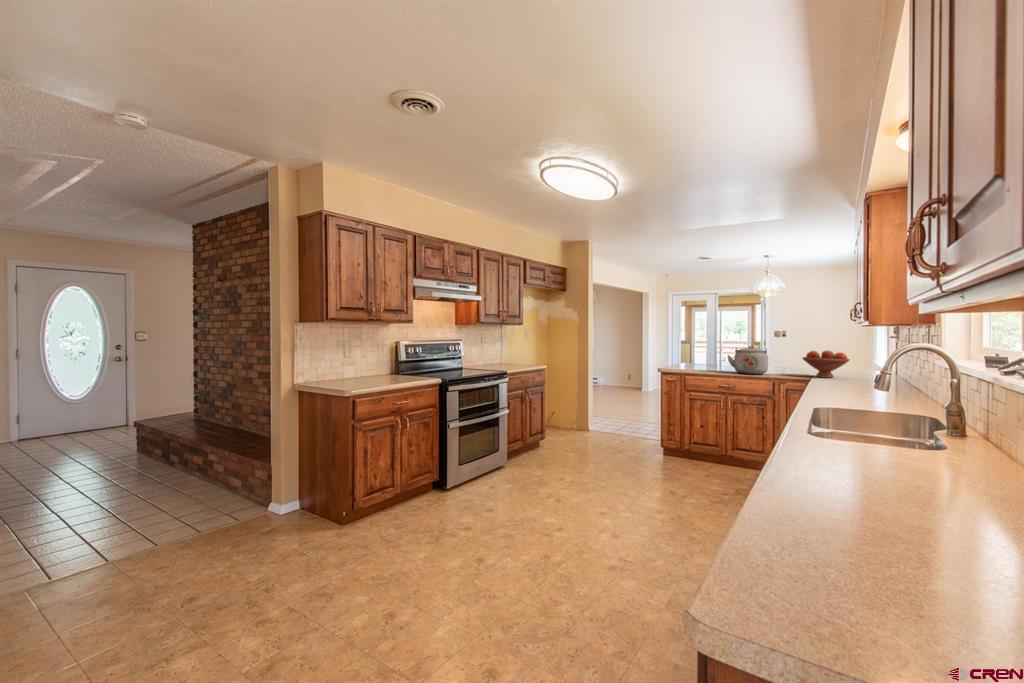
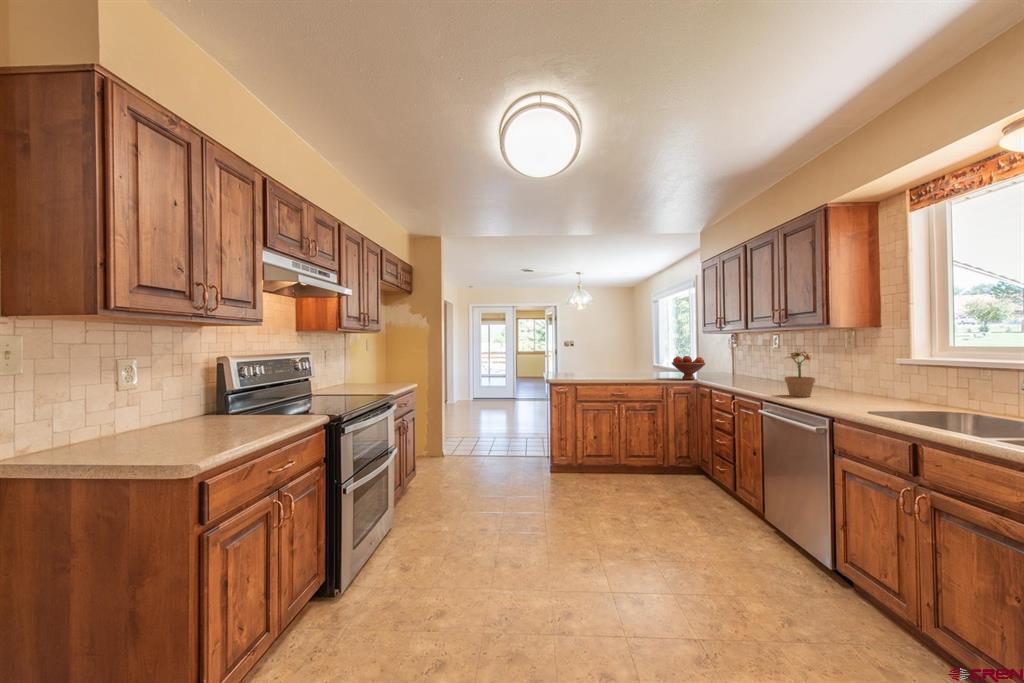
potted plant: none [880,345,929,406] -> present [785,350,815,397]
kettle: present [727,346,768,374] -> none [617,353,651,381]

